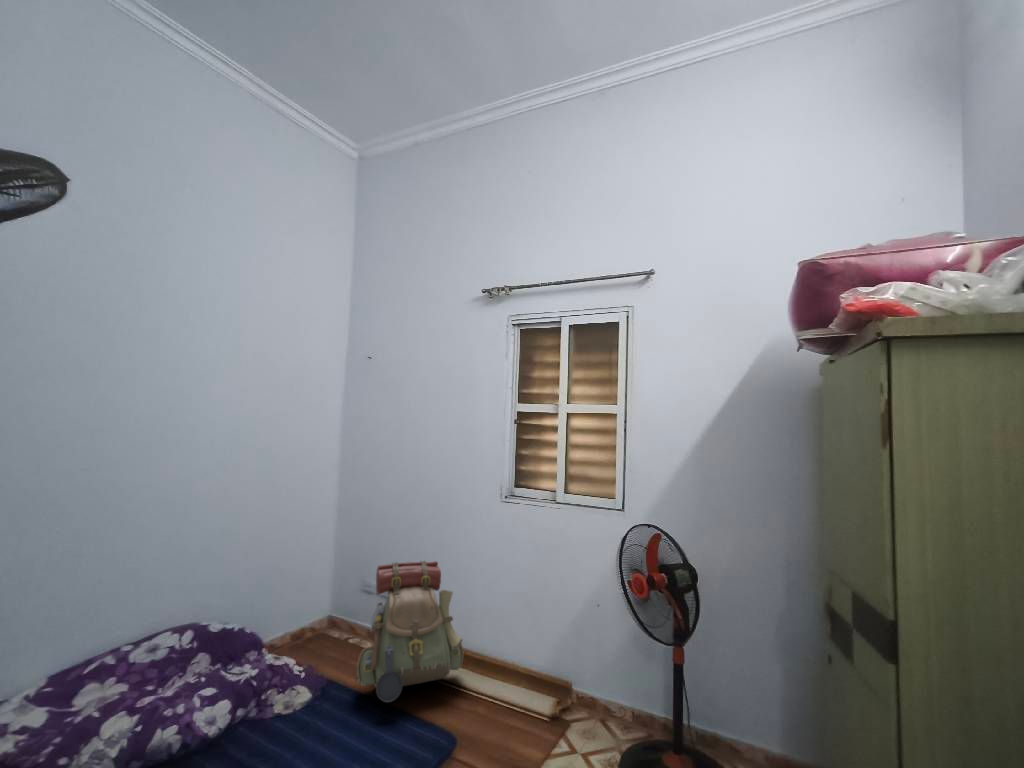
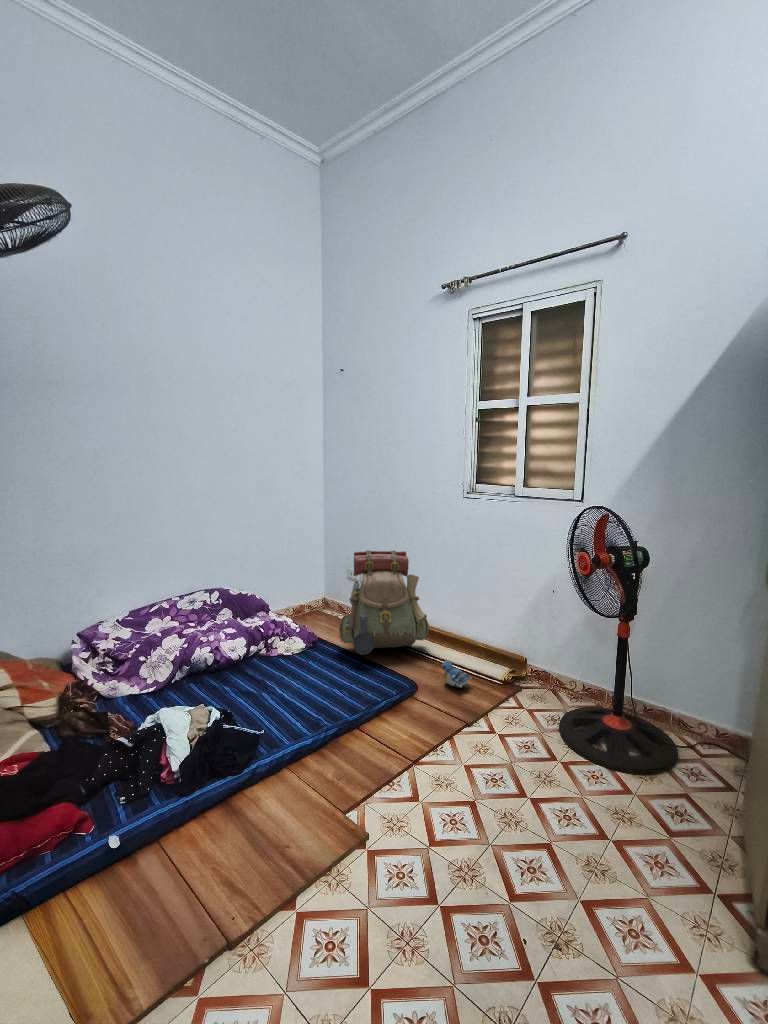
plush toy: none [485,701,520,737] -> present [442,661,472,687]

